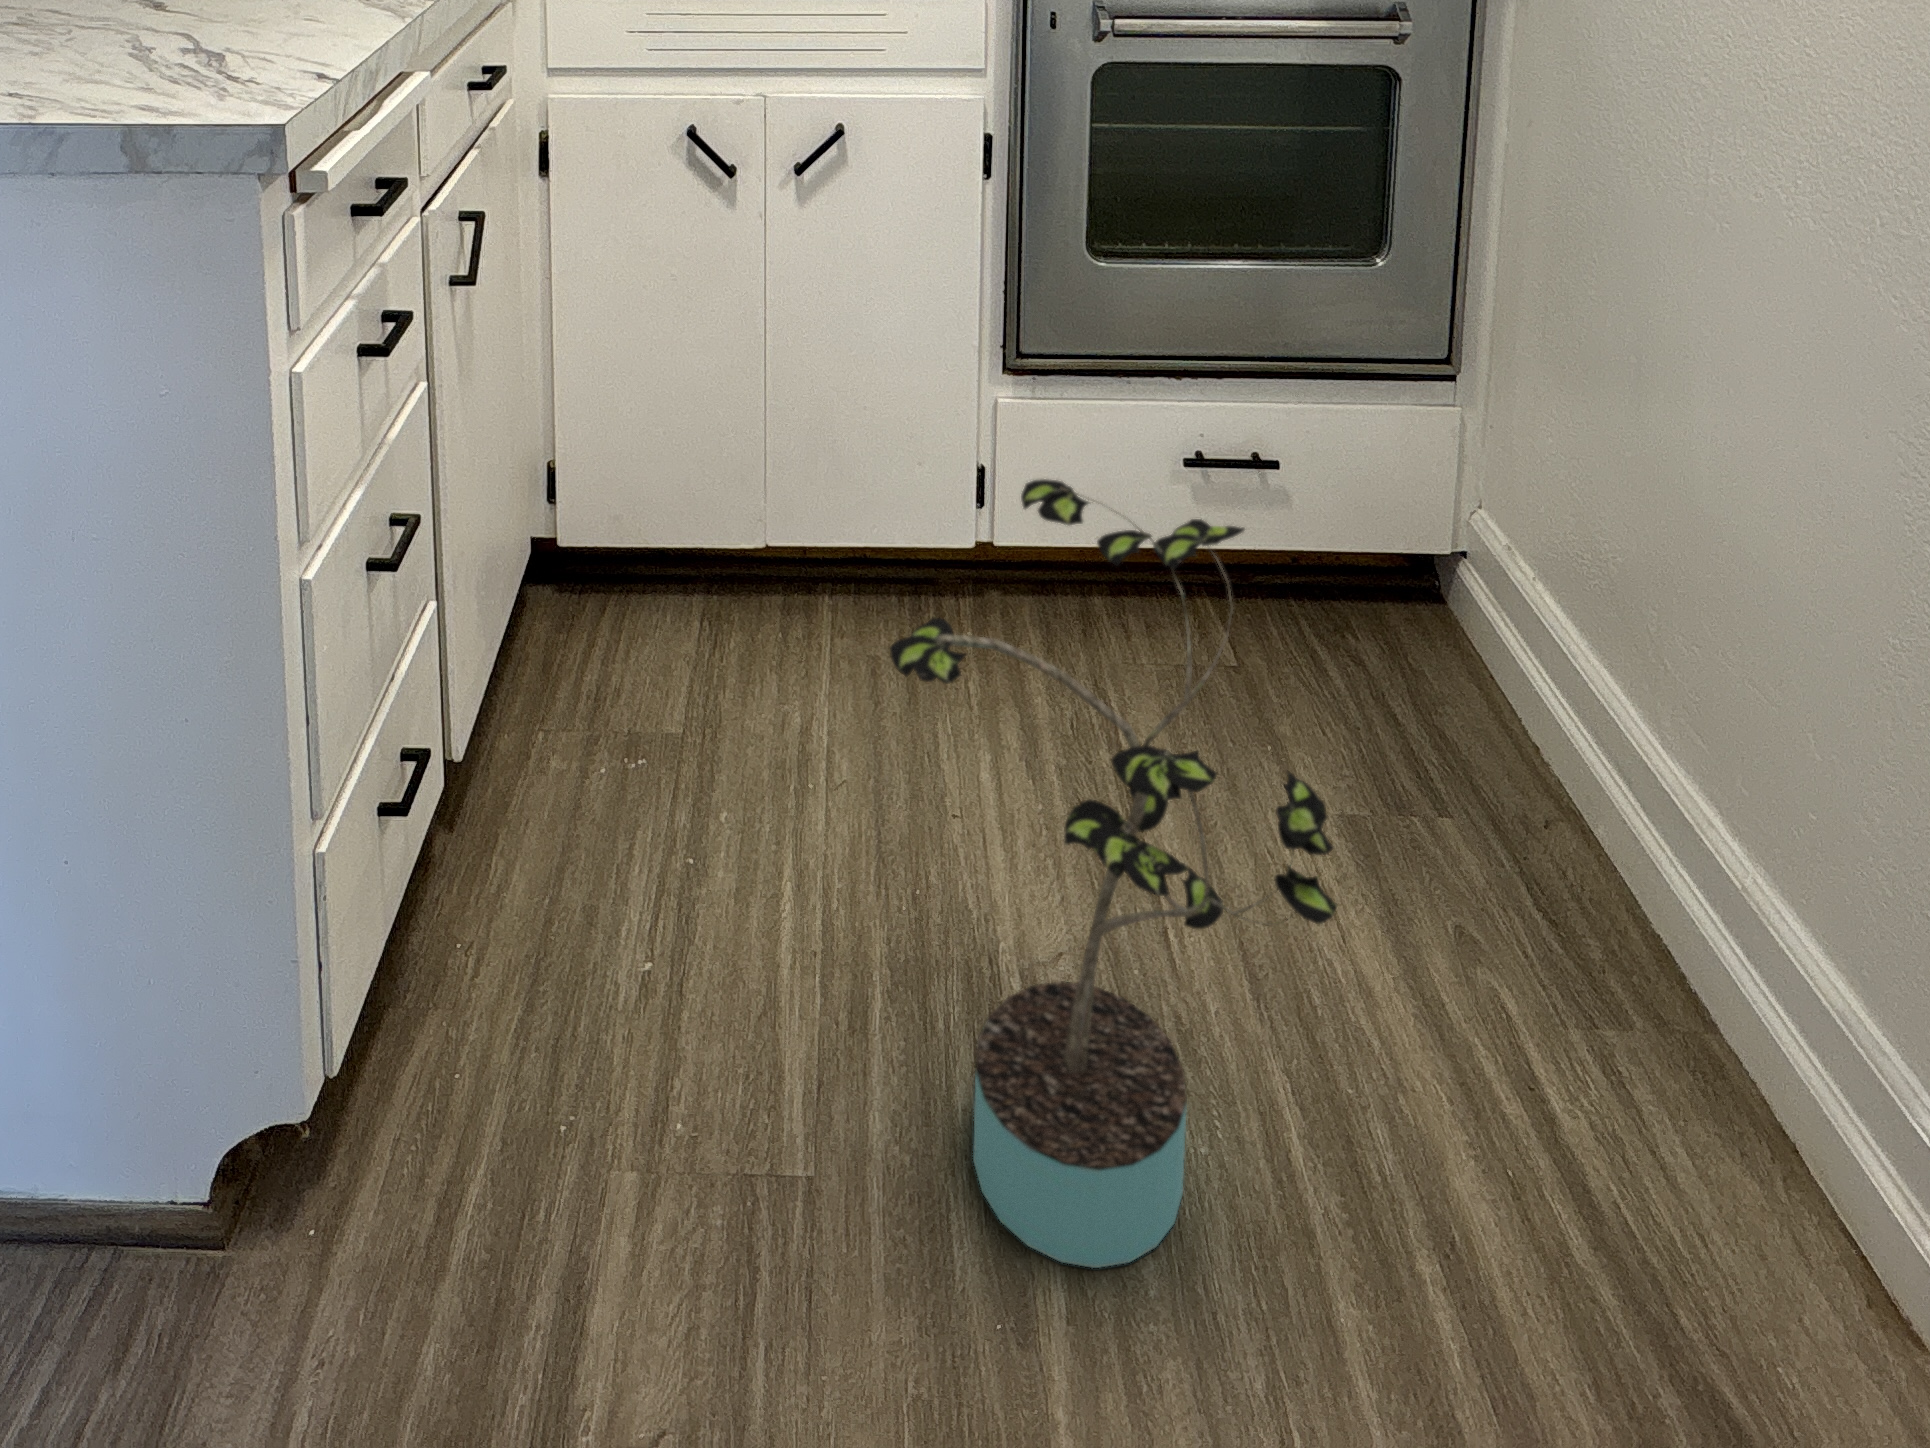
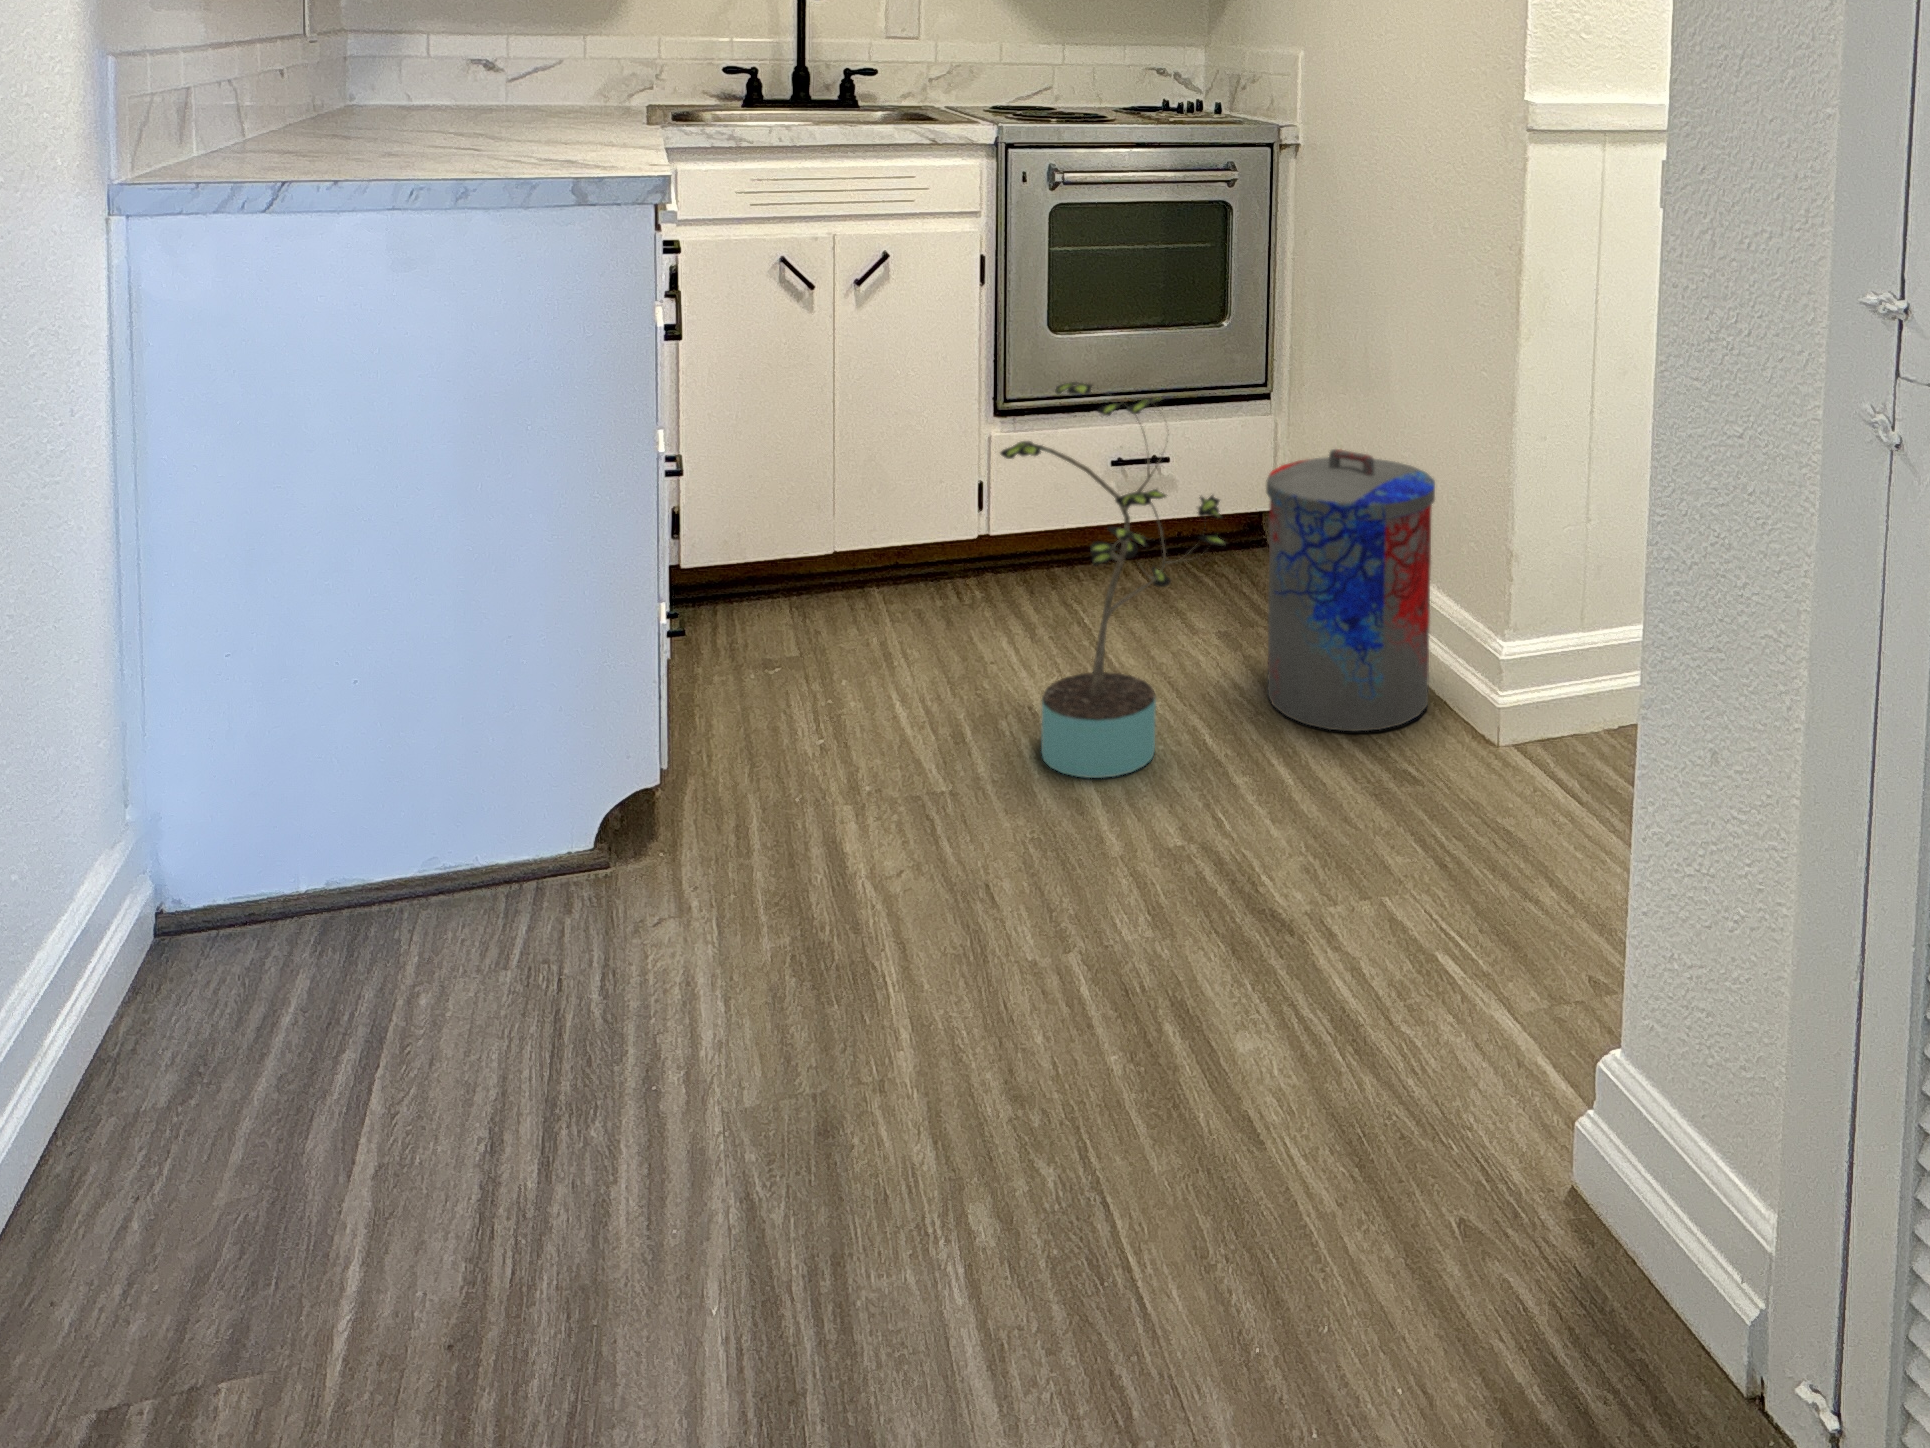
trash can: none [1418,623,1817,1268] -> present [1266,449,1435,731]

